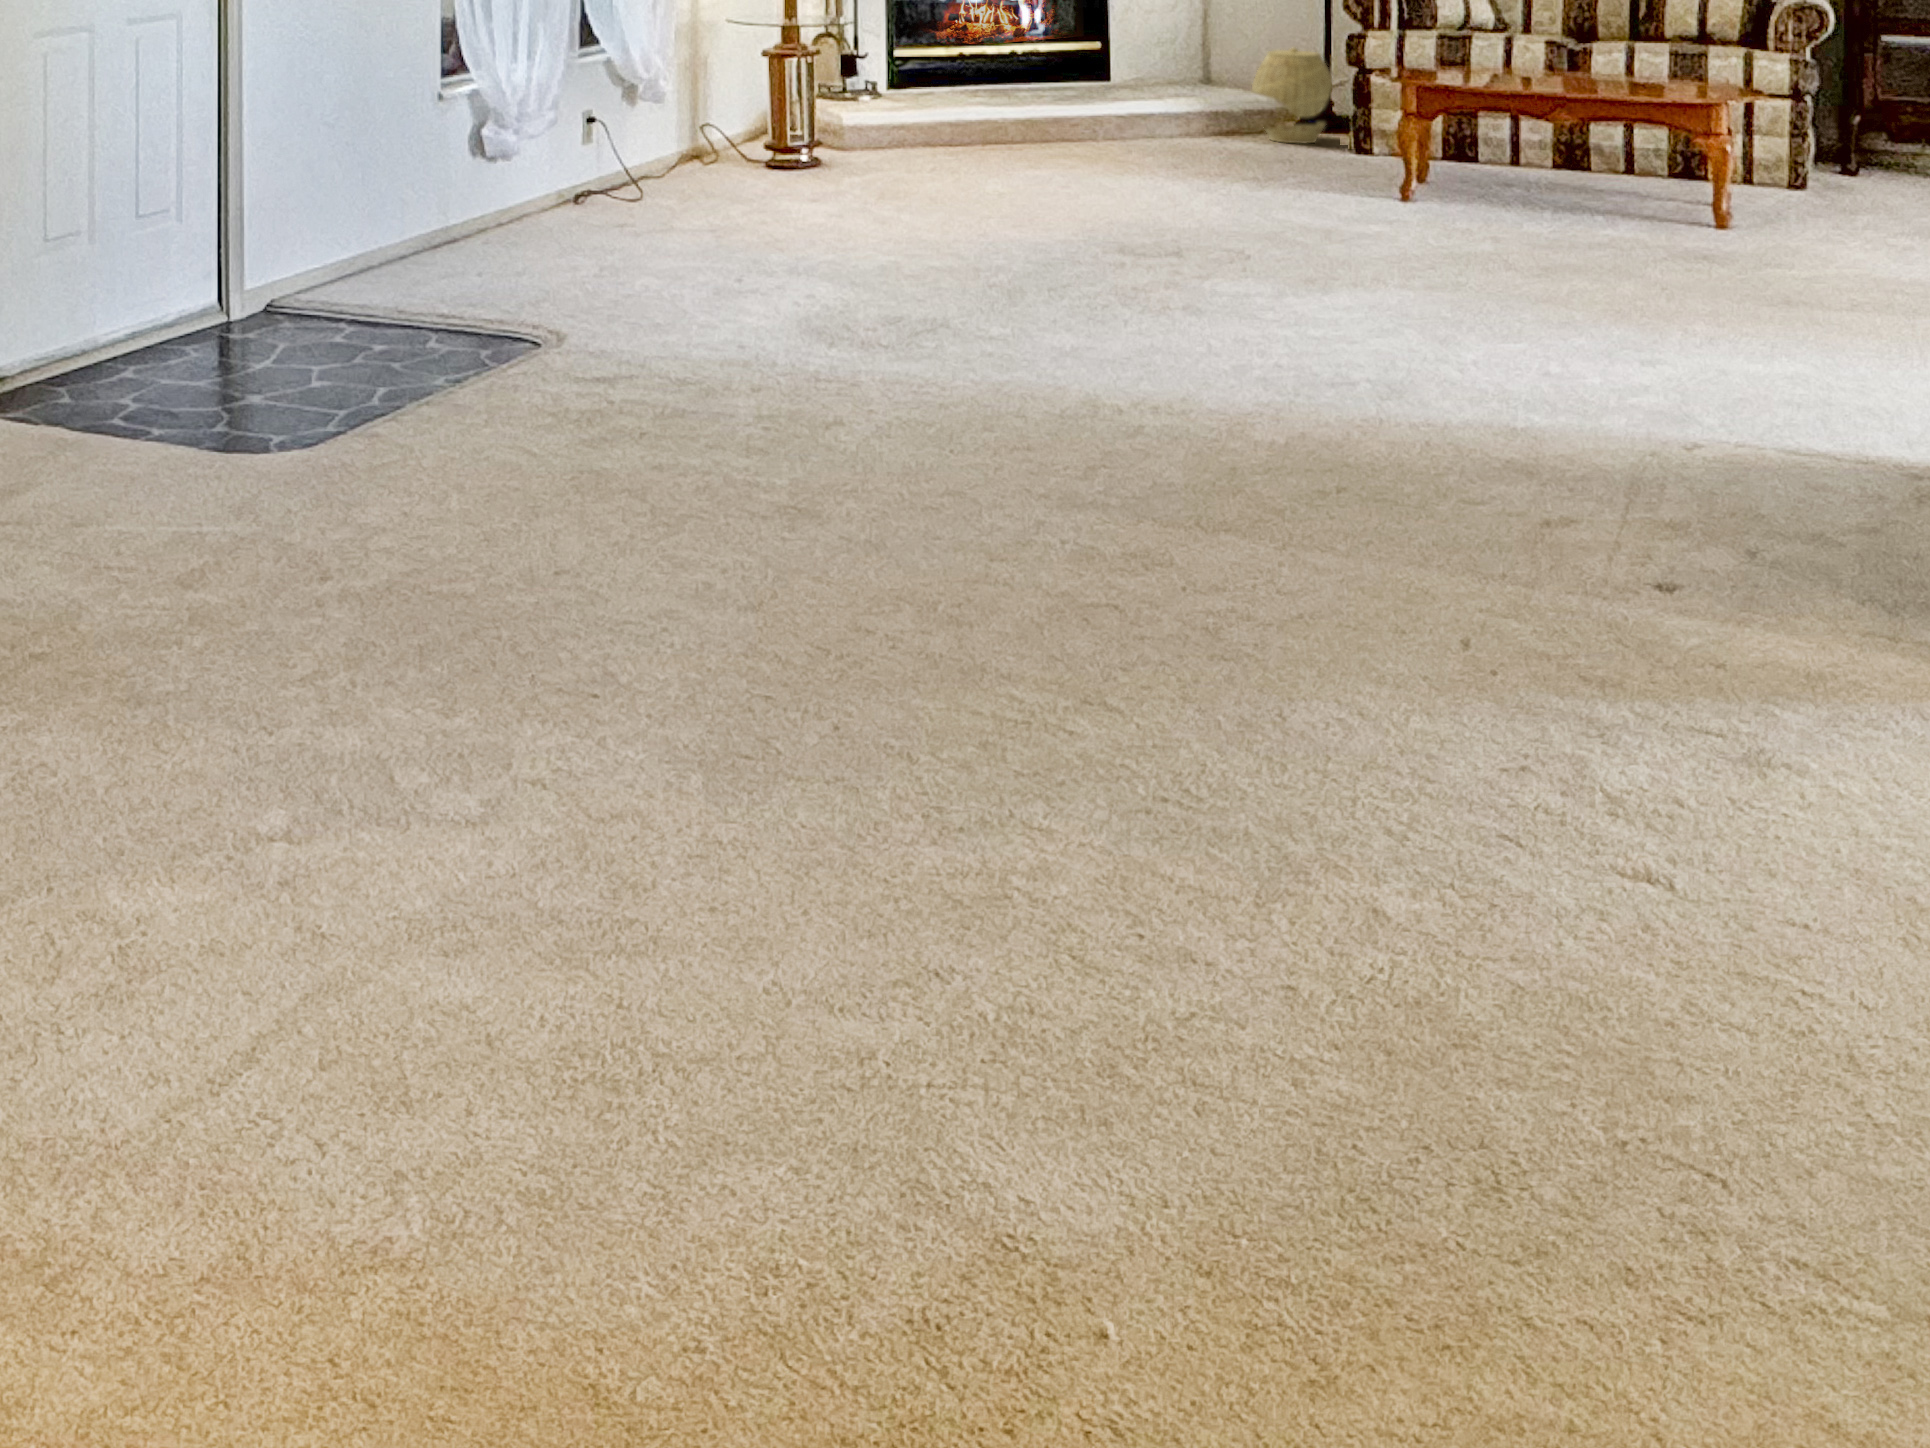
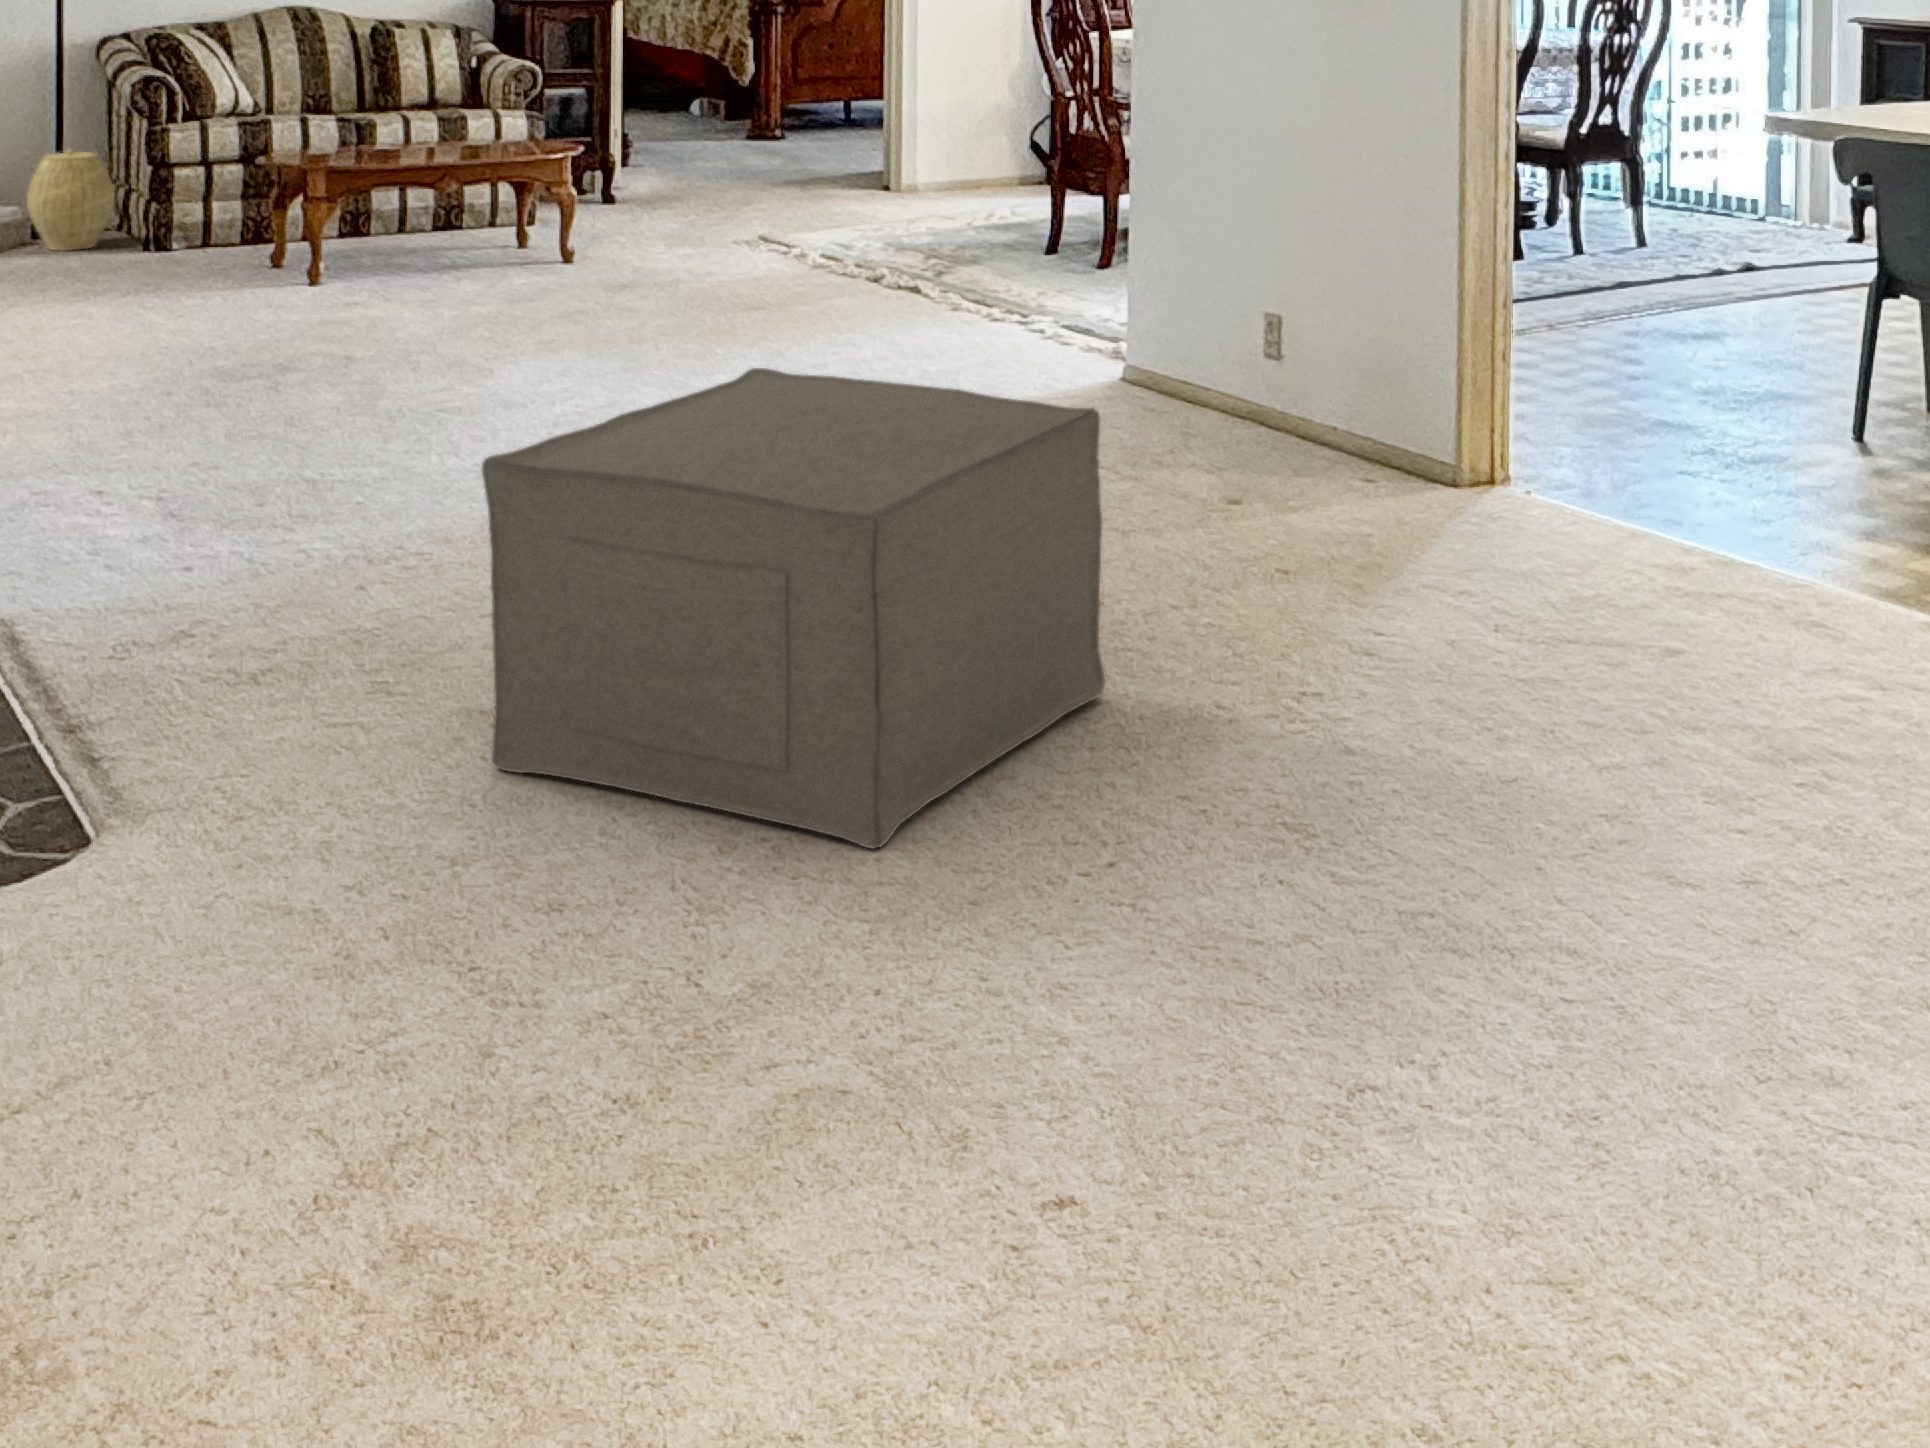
ottoman: none [649,308,1416,904] -> present [482,368,1105,849]

